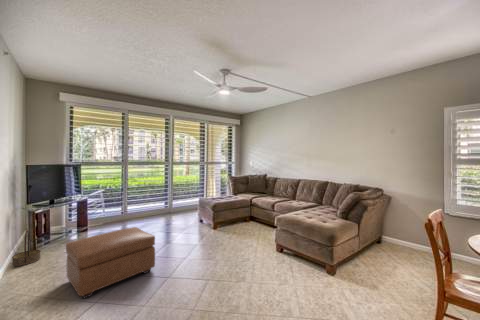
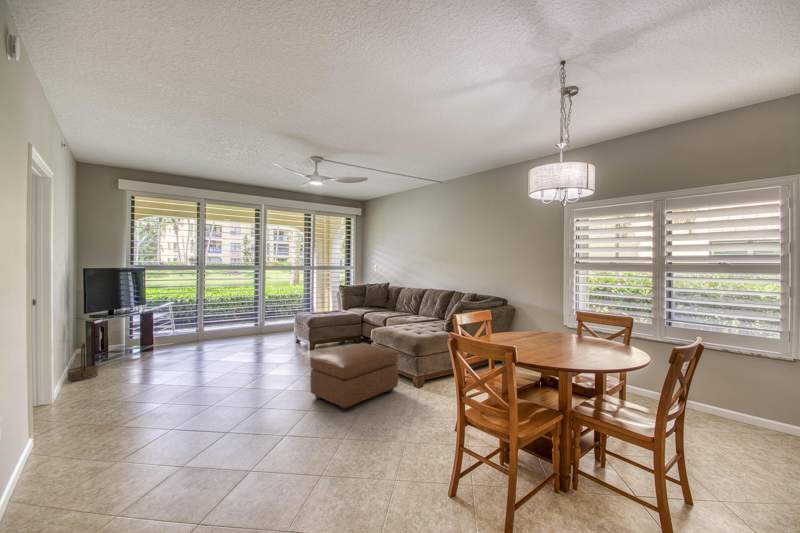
ottoman: present [66,227,155,298] -> present [310,344,398,411]

